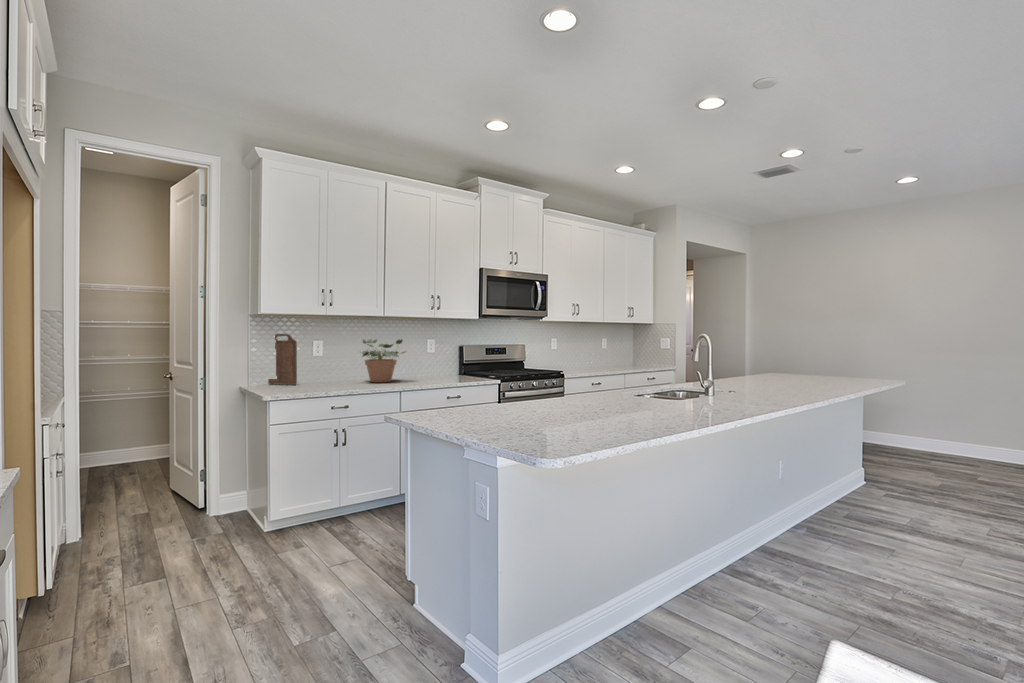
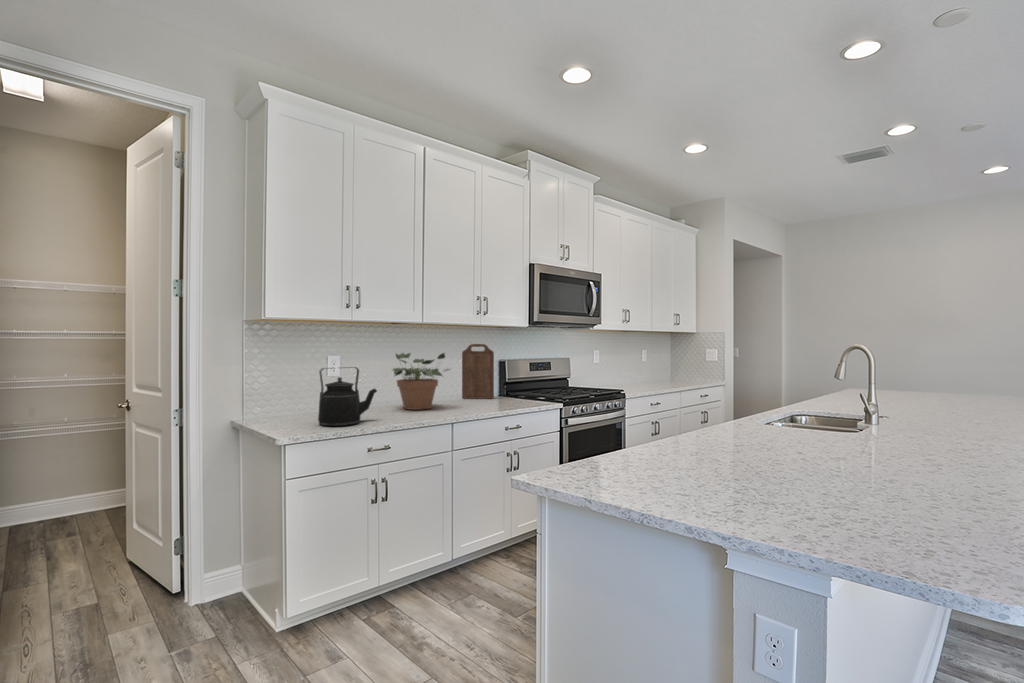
cutting board: present [268,334,297,385] -> present [462,344,494,399]
kettle: none [298,349,343,391] -> present [318,367,377,426]

